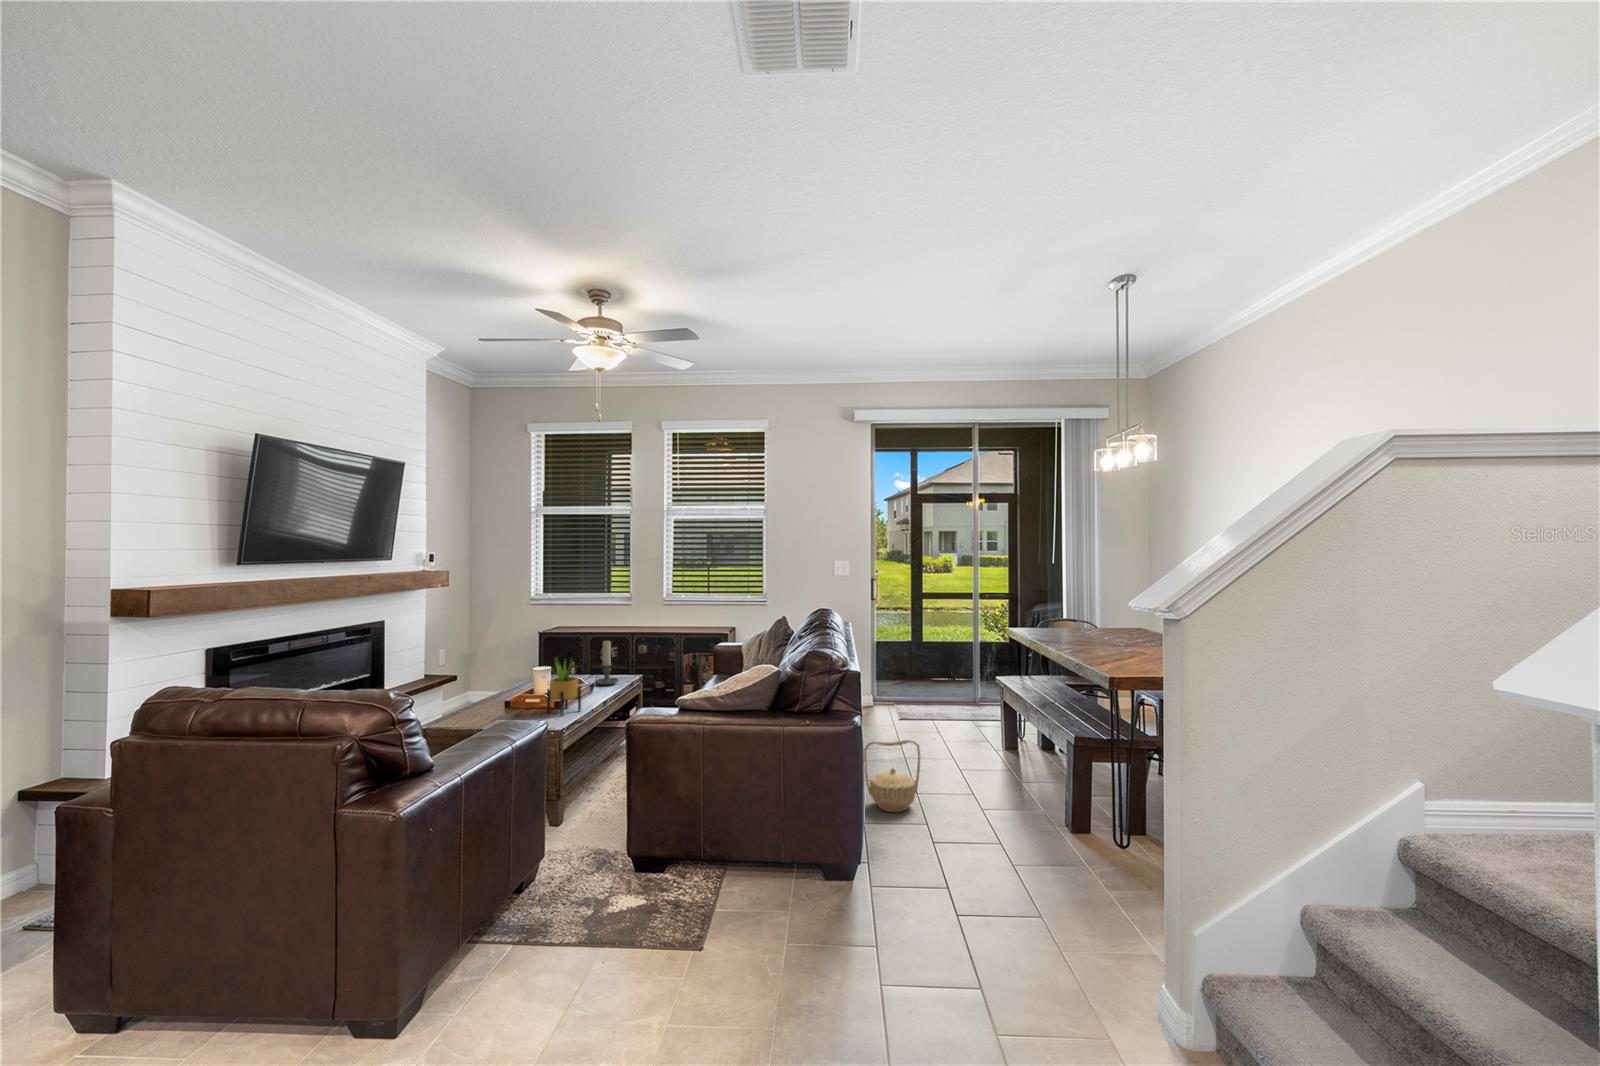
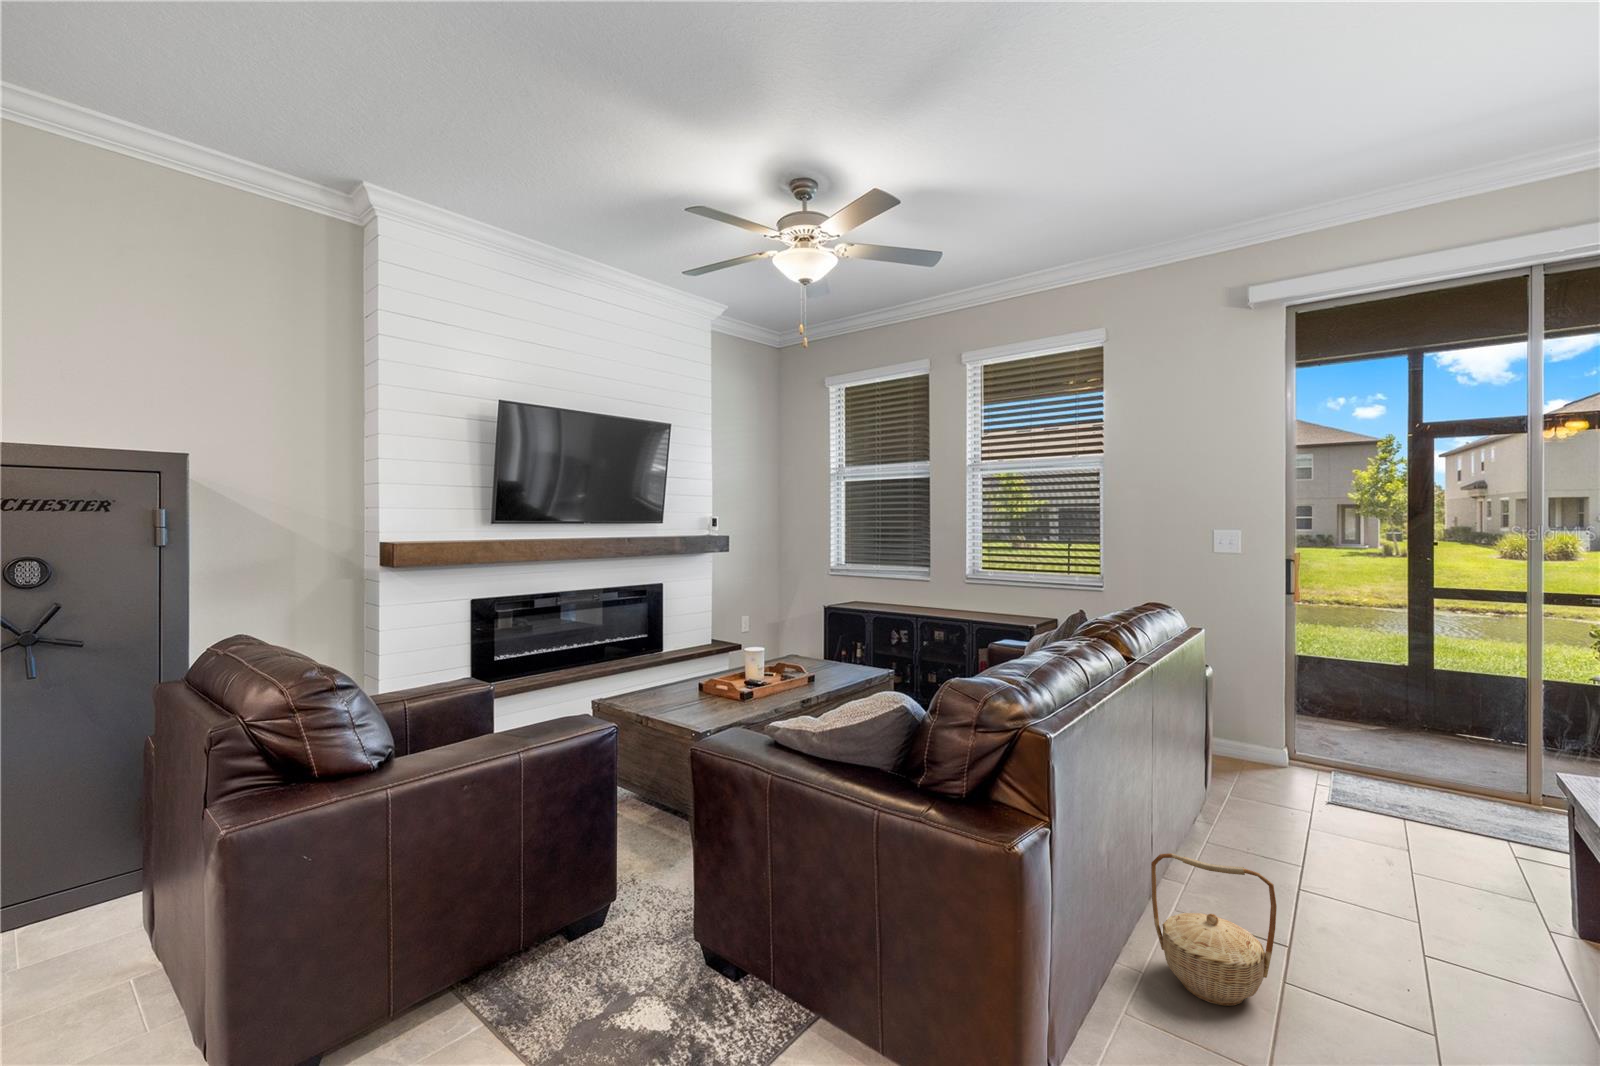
candle holder: present [595,641,619,685] -> none [823,623,853,679]
potted plant: present [547,662,581,715] -> none [725,636,766,712]

